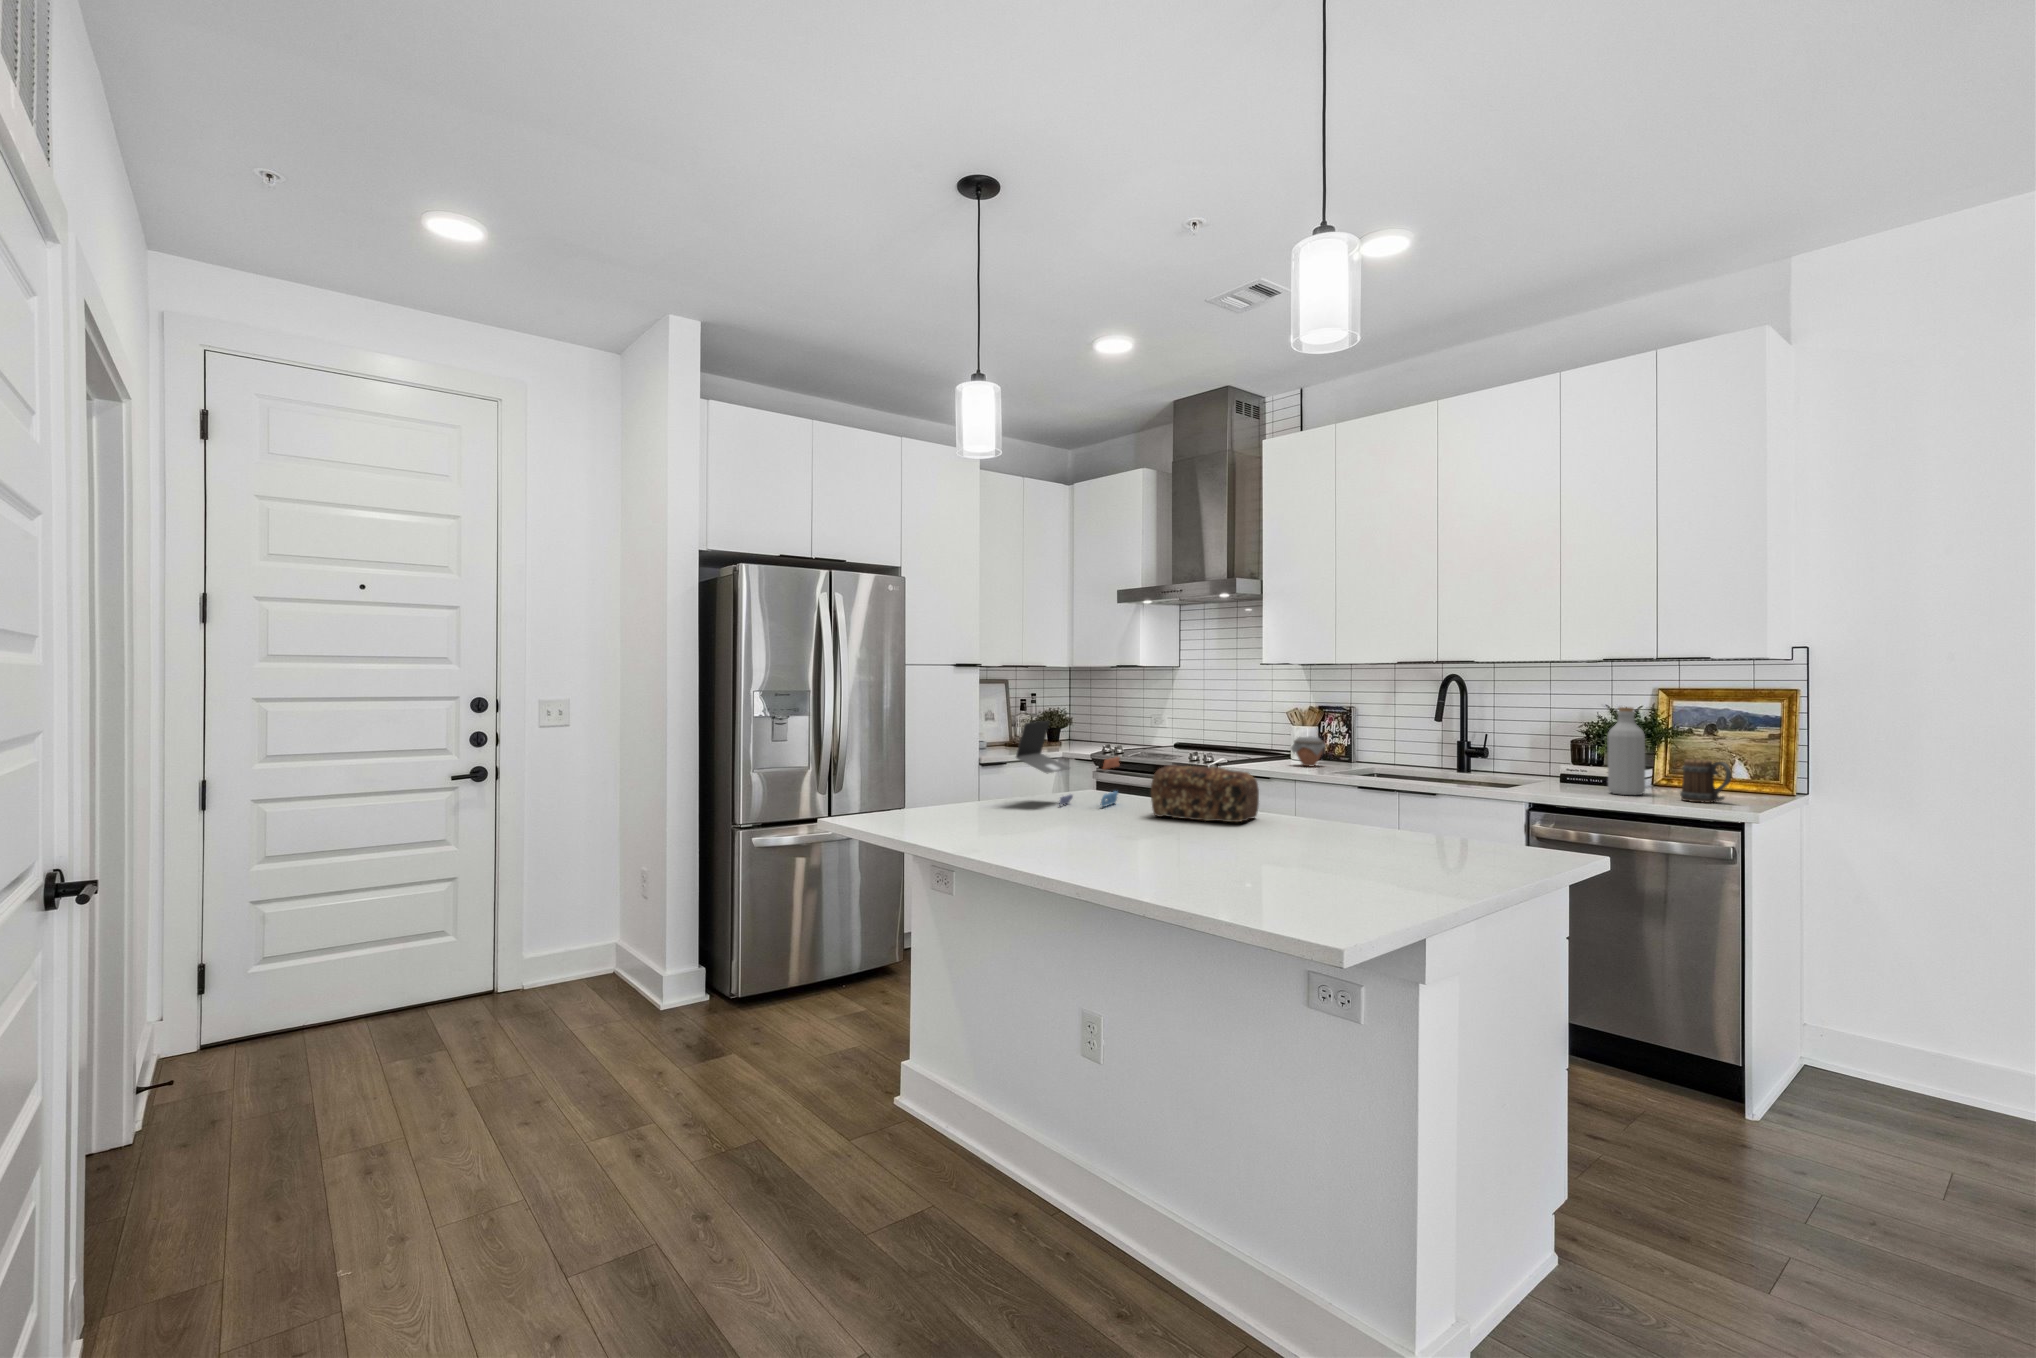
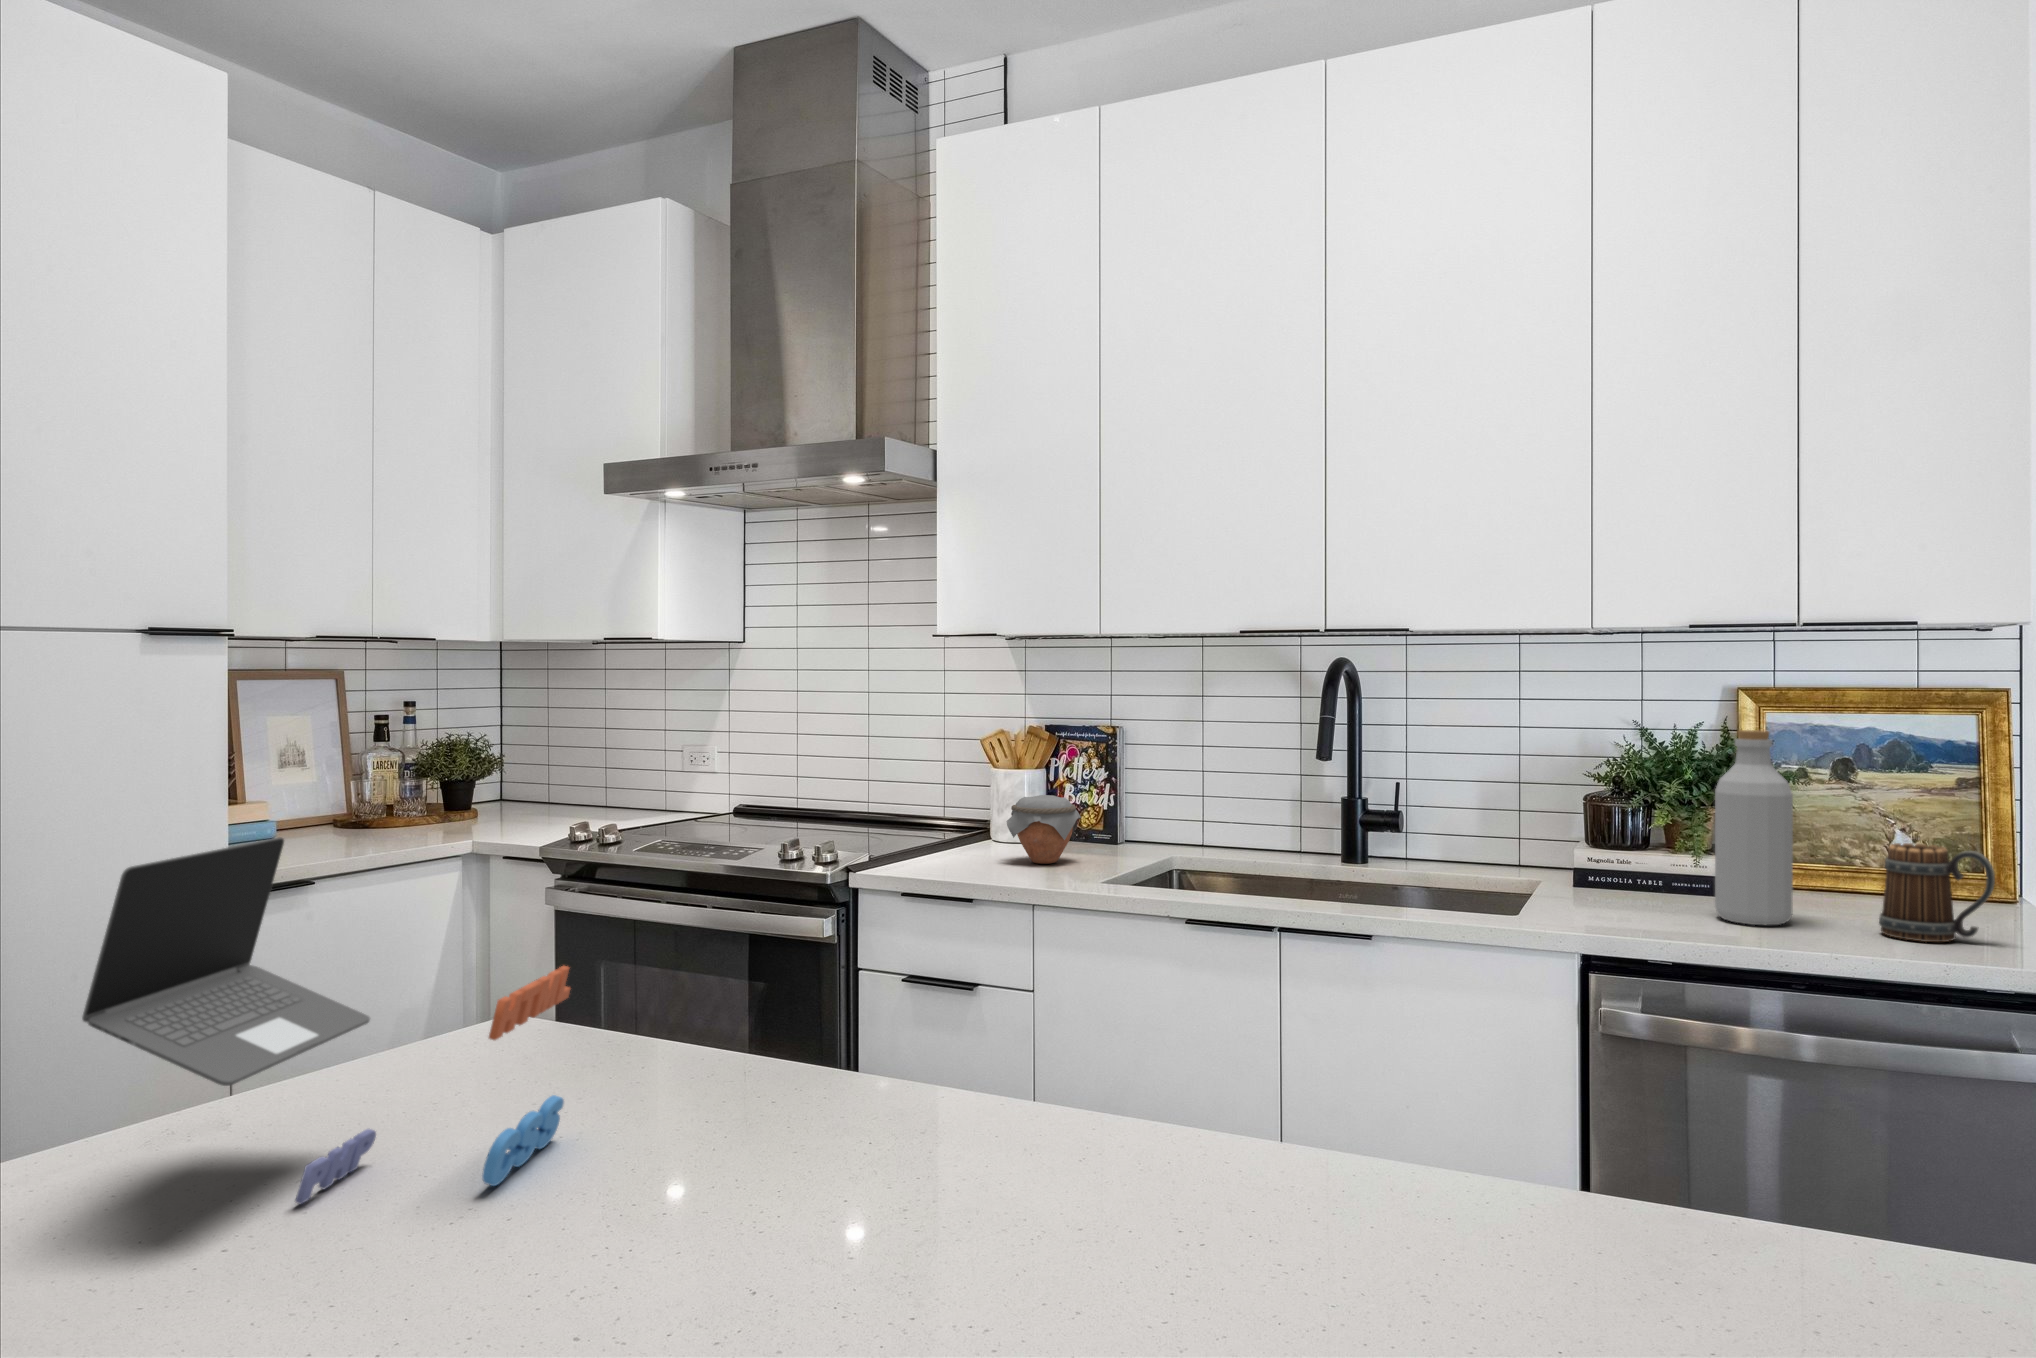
bread loaf: present [1151,765,1259,822] -> none [690,1021,1110,1282]

